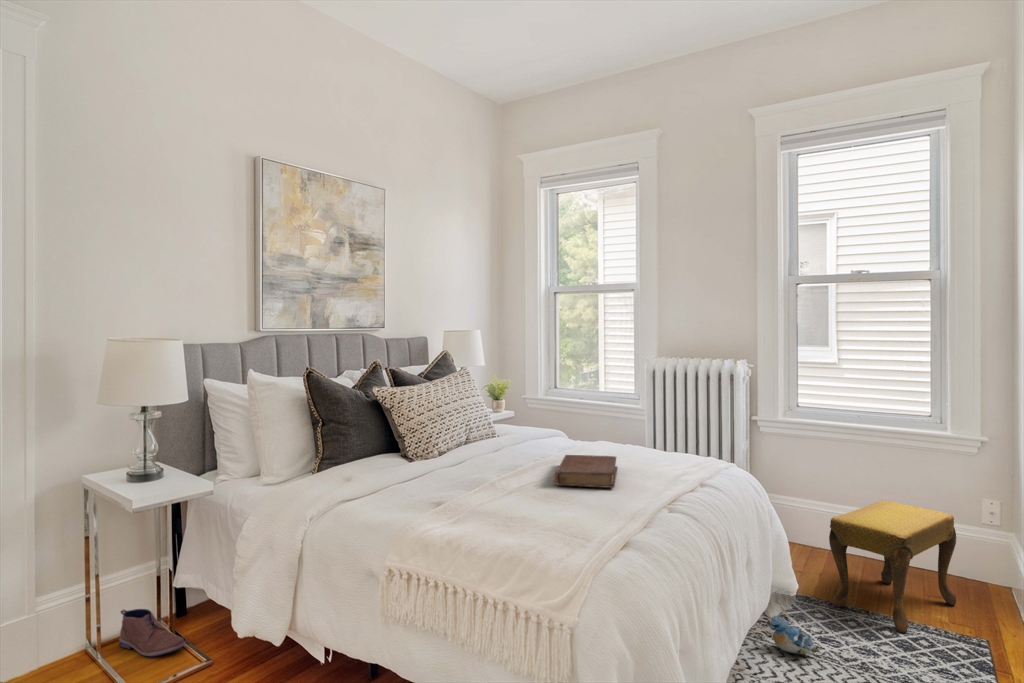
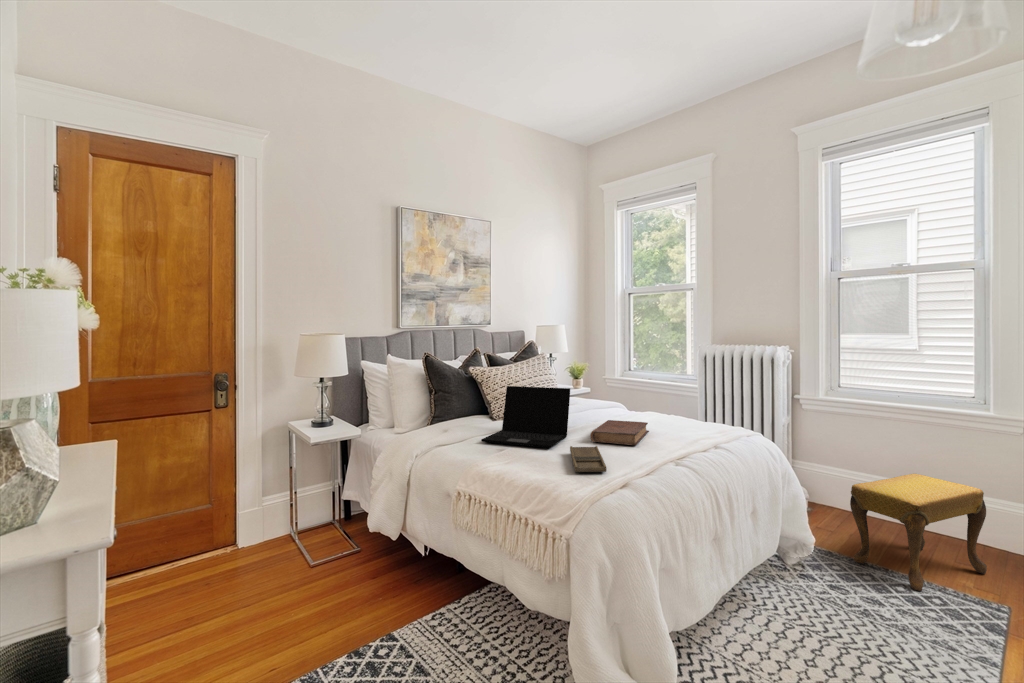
laptop: none [408,414,523,498] -> present [481,386,570,448]
tray: none [537,492,599,531] -> present [570,446,606,472]
shoe: present [119,609,186,656] -> none [310,510,347,542]
plush toy: present [768,616,820,655] -> none [778,562,824,597]

